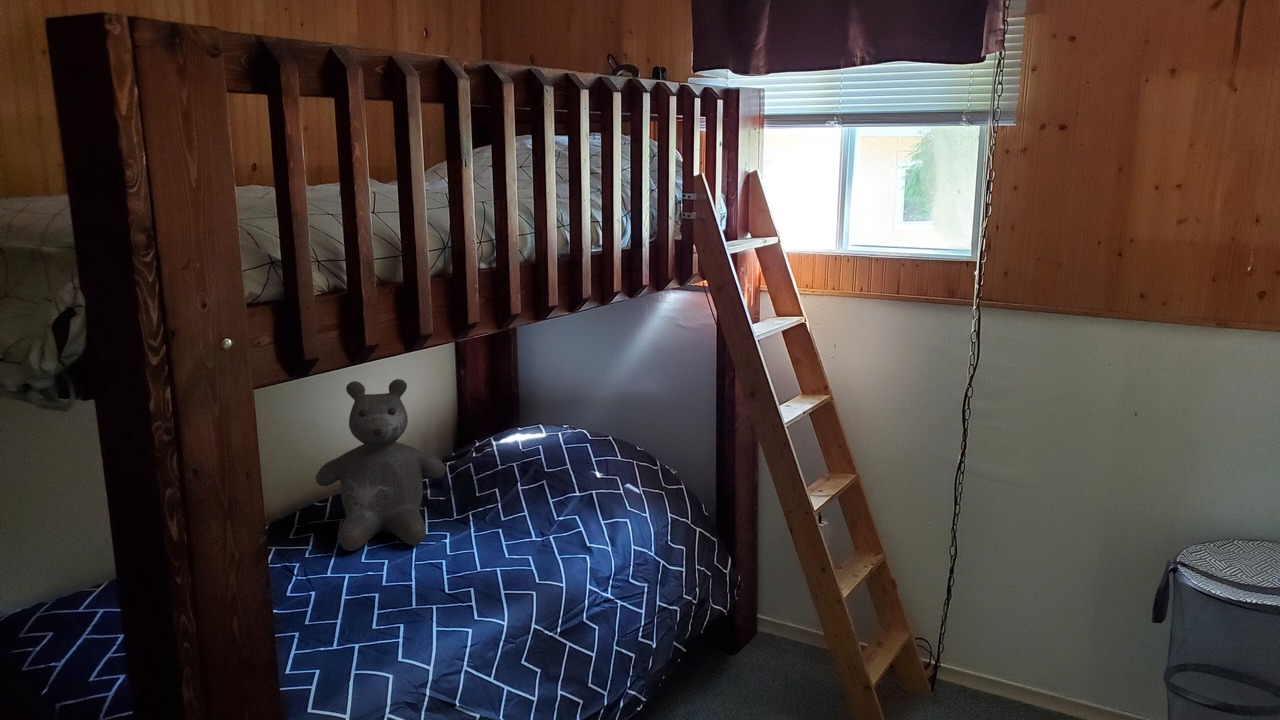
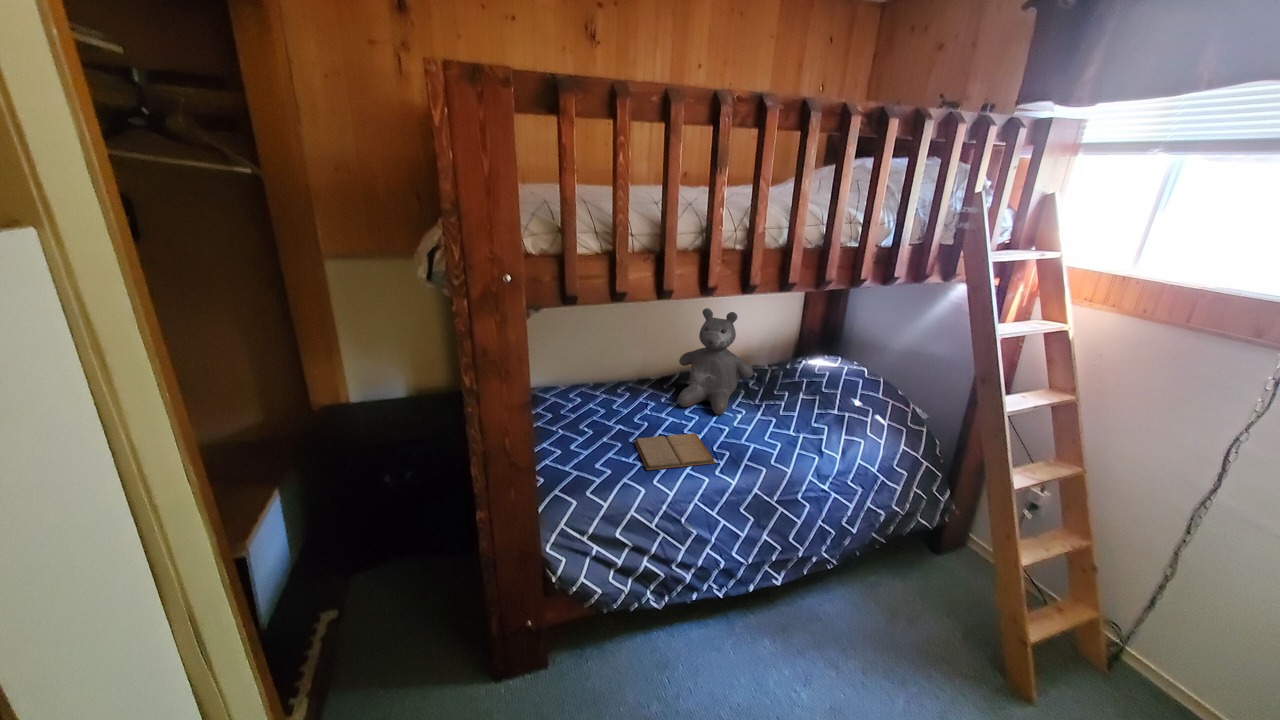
book: none [309,579,462,654] -> present [634,433,715,470]

